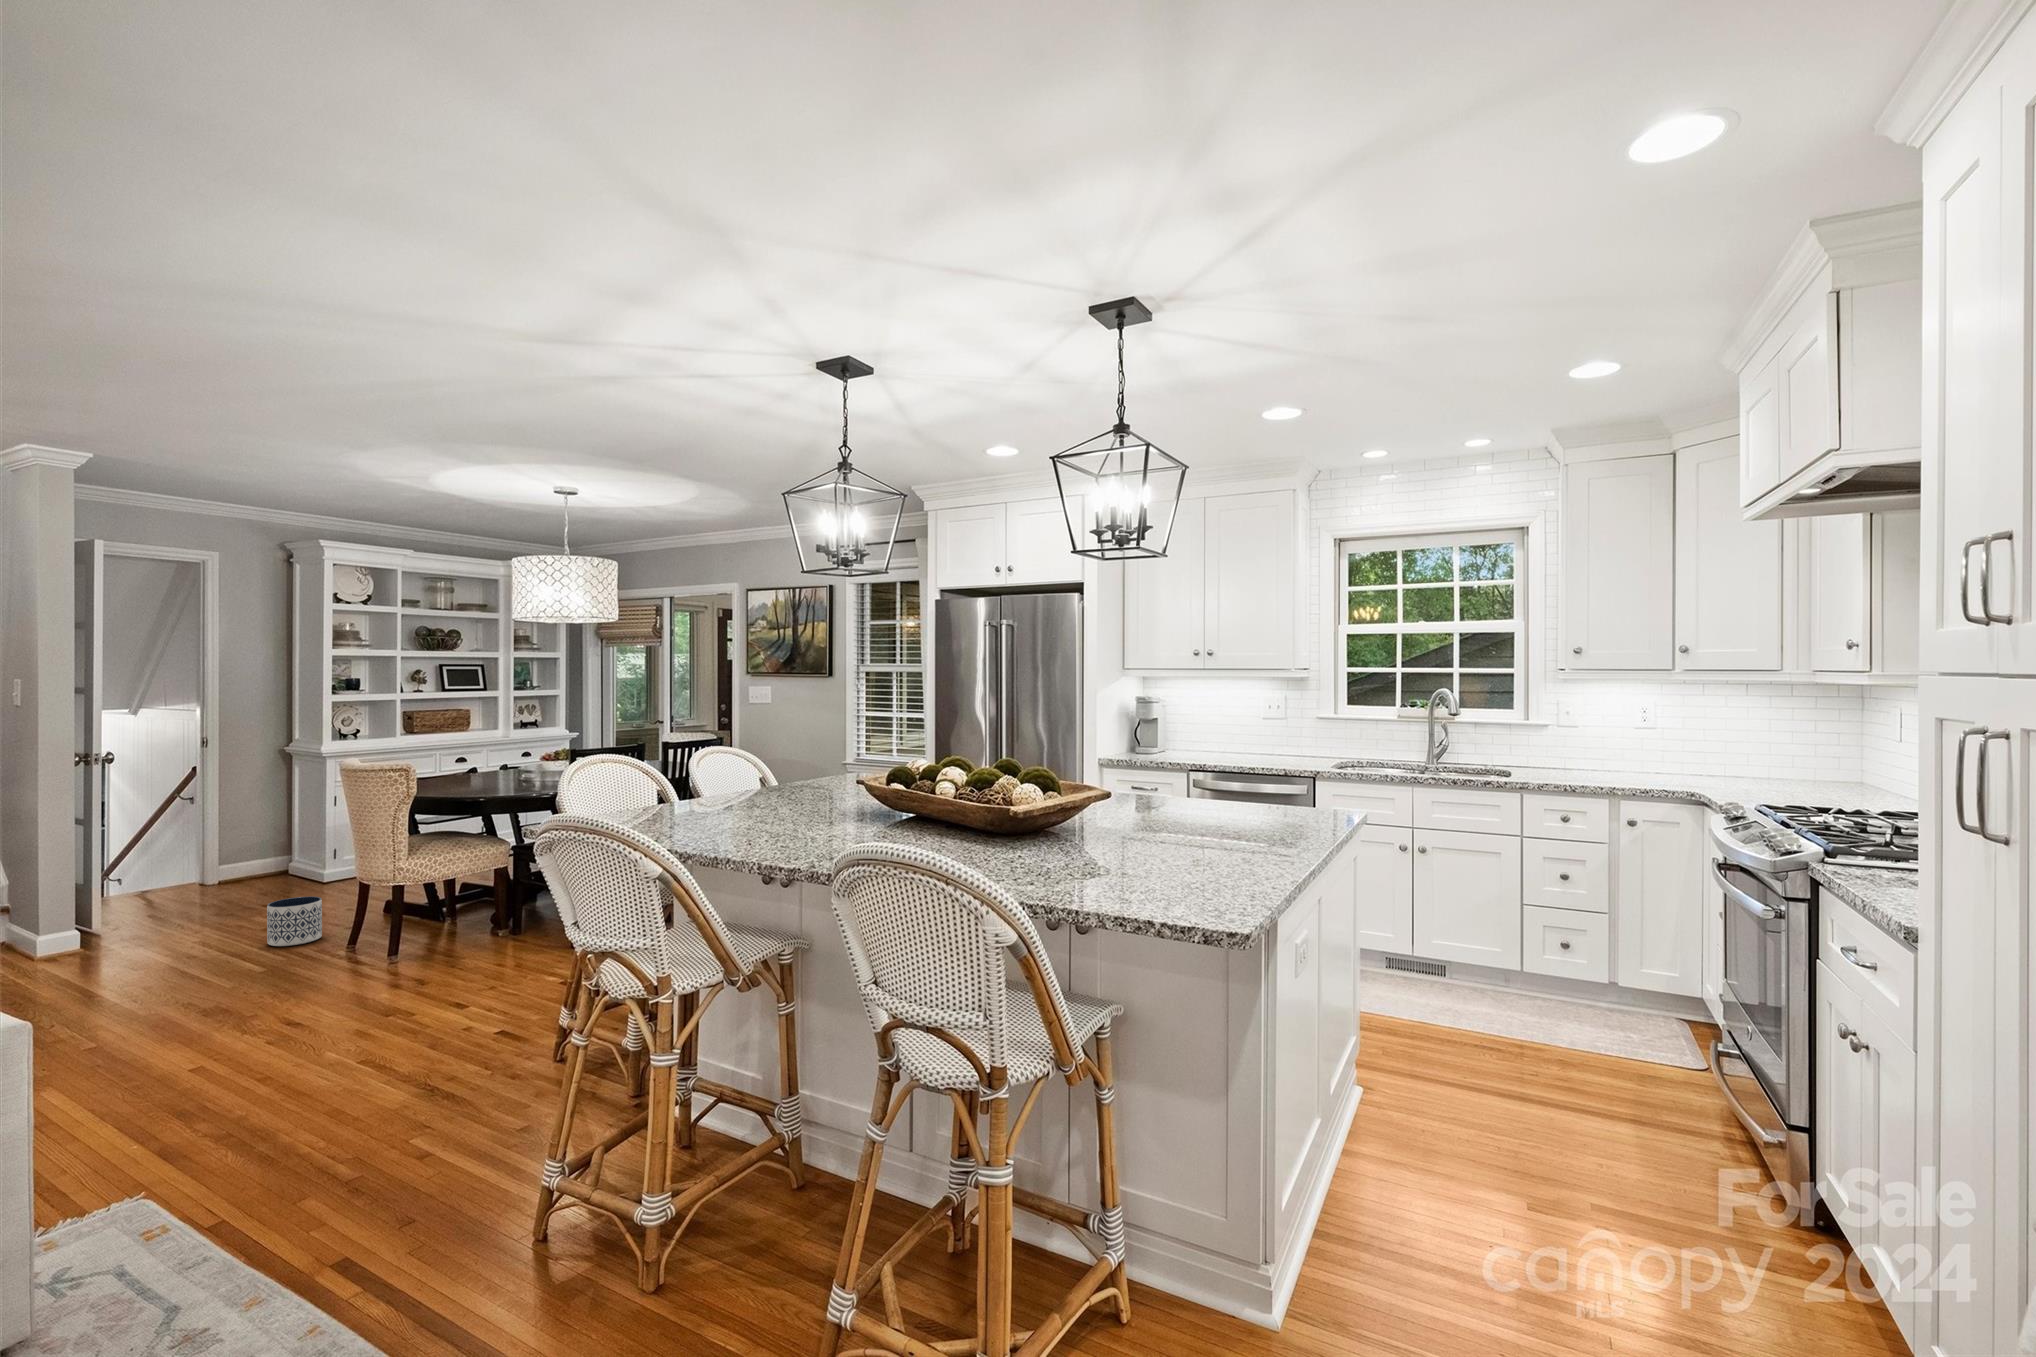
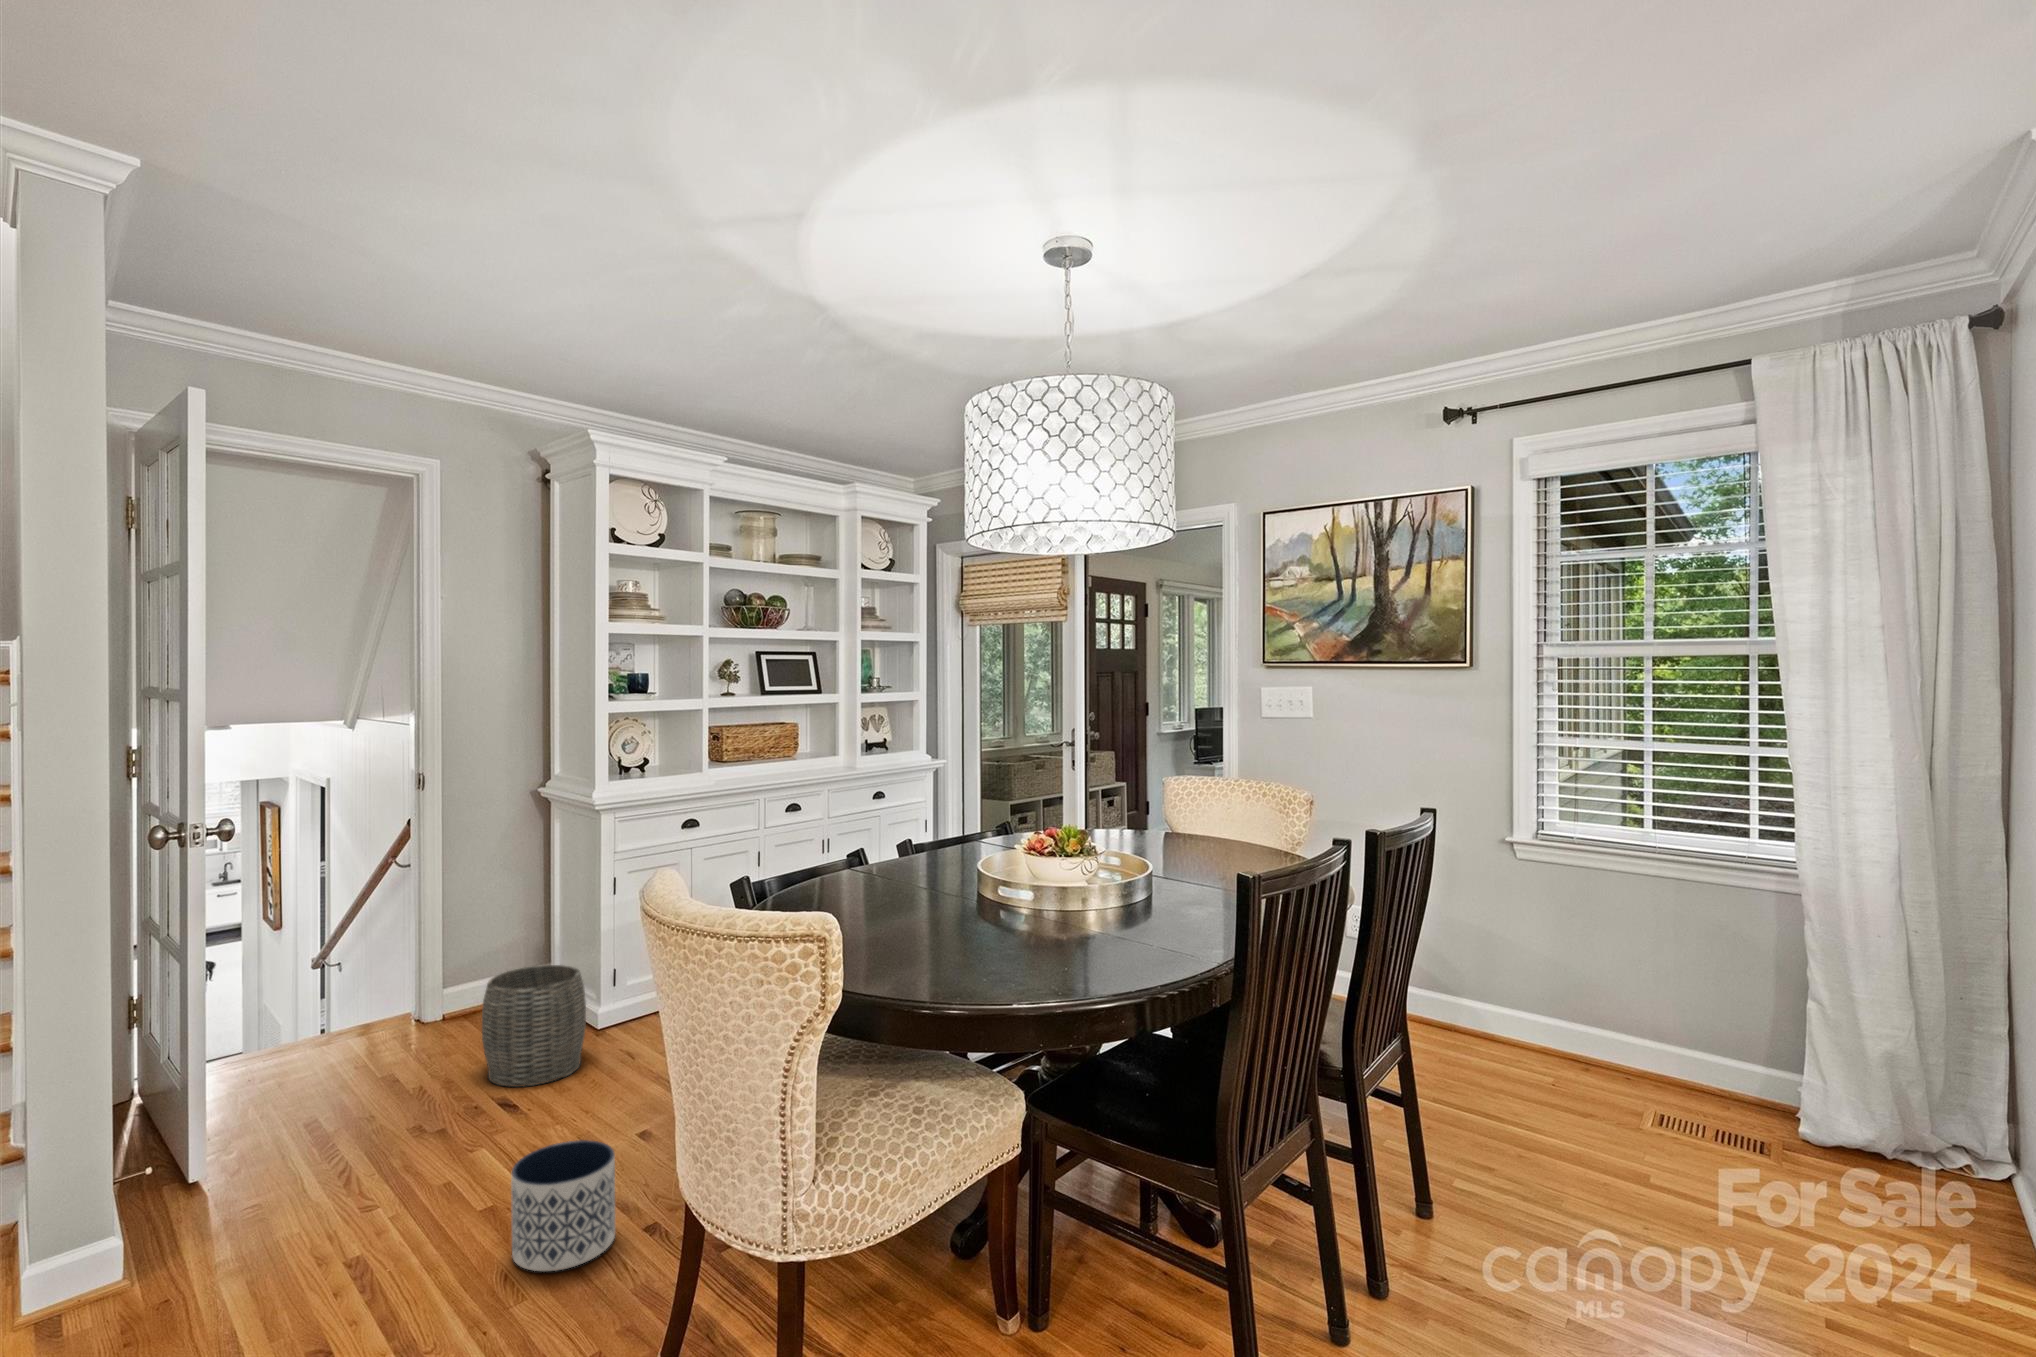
woven basket: none [247,842,313,903] -> present [482,965,586,1087]

